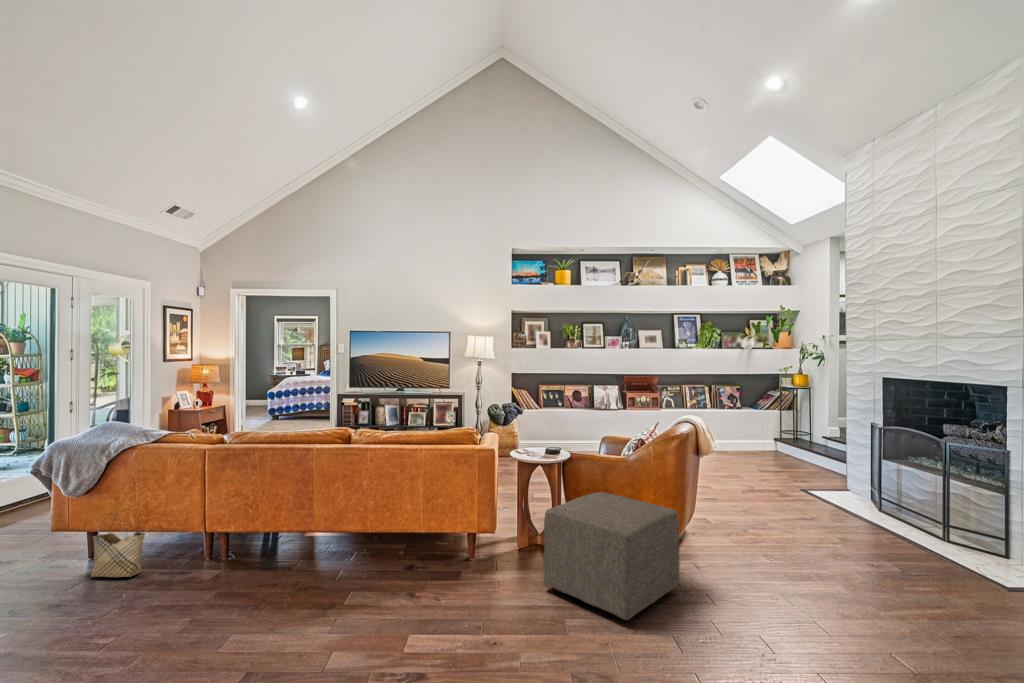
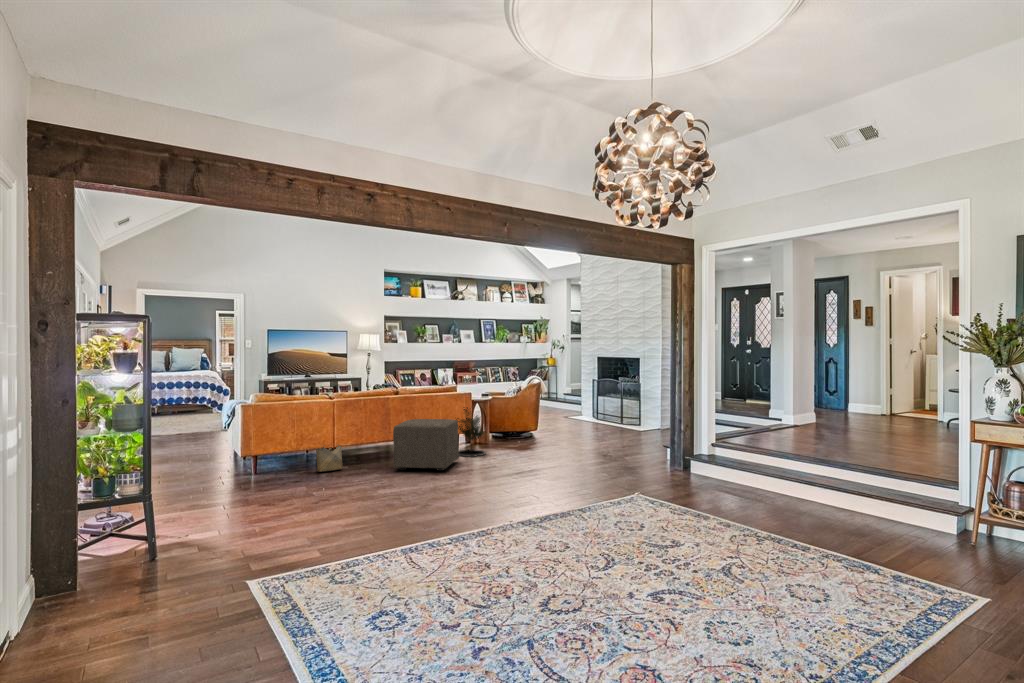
potted tree: none [350,475,422,601] -> present [456,407,485,457]
ottoman: present [544,492,679,620] -> present [393,419,459,471]

